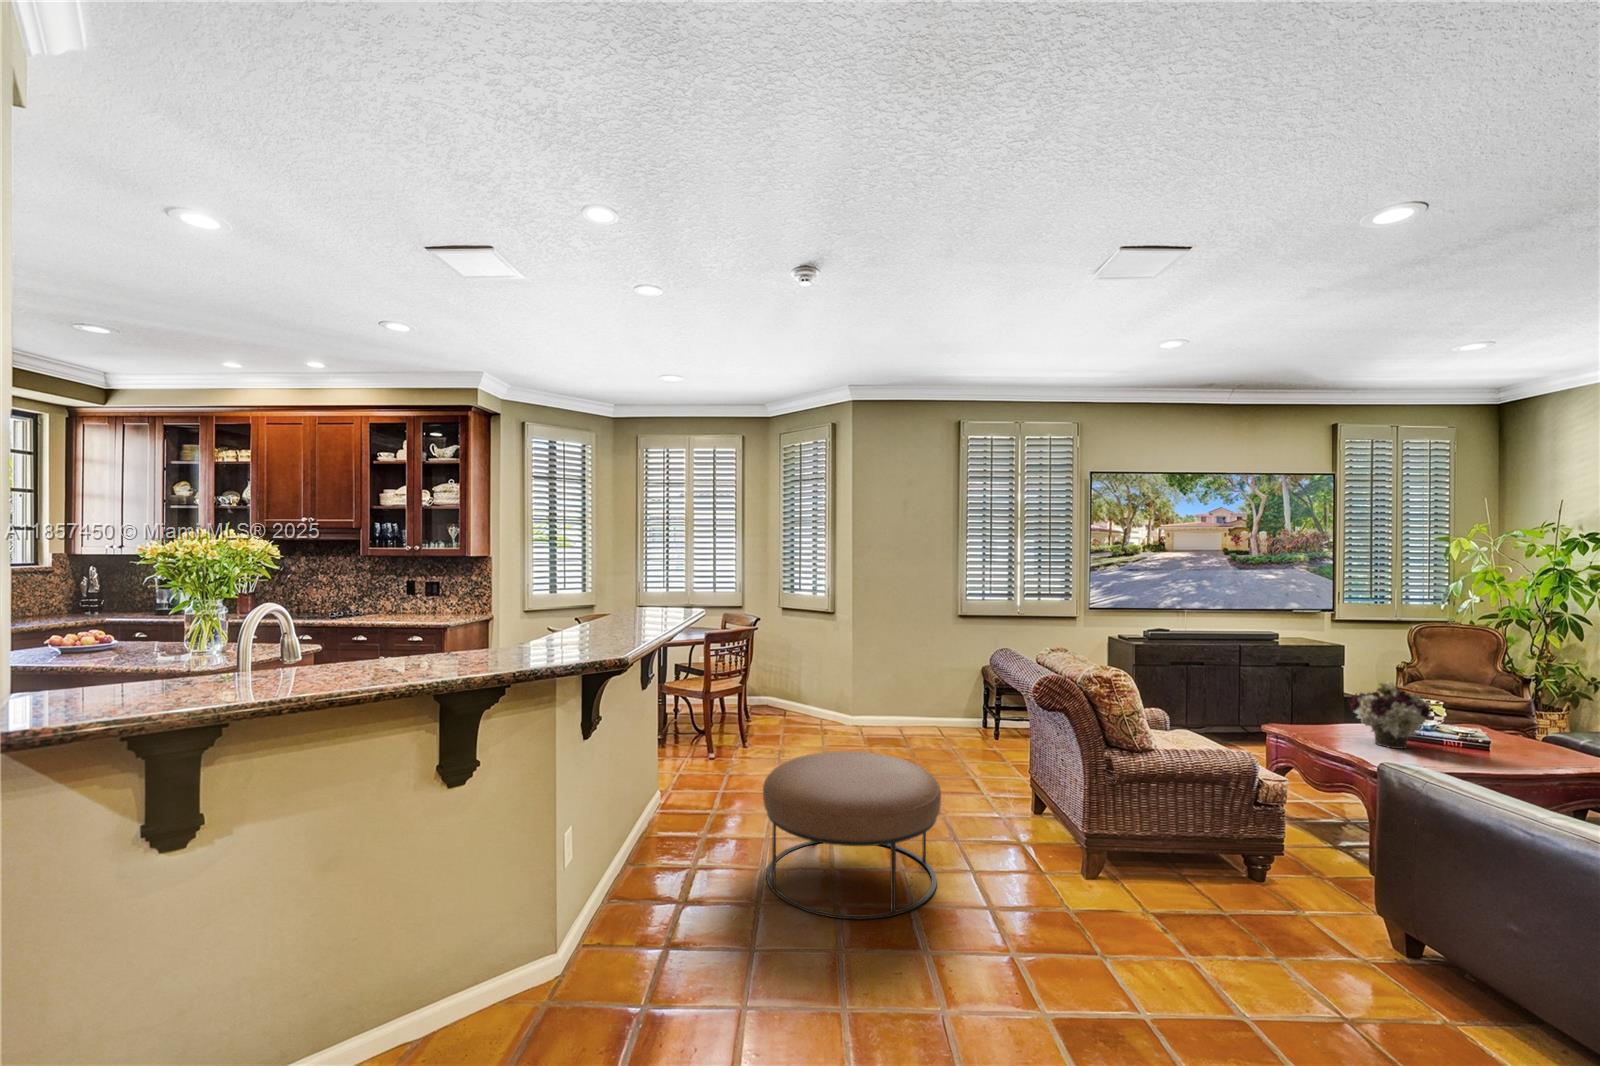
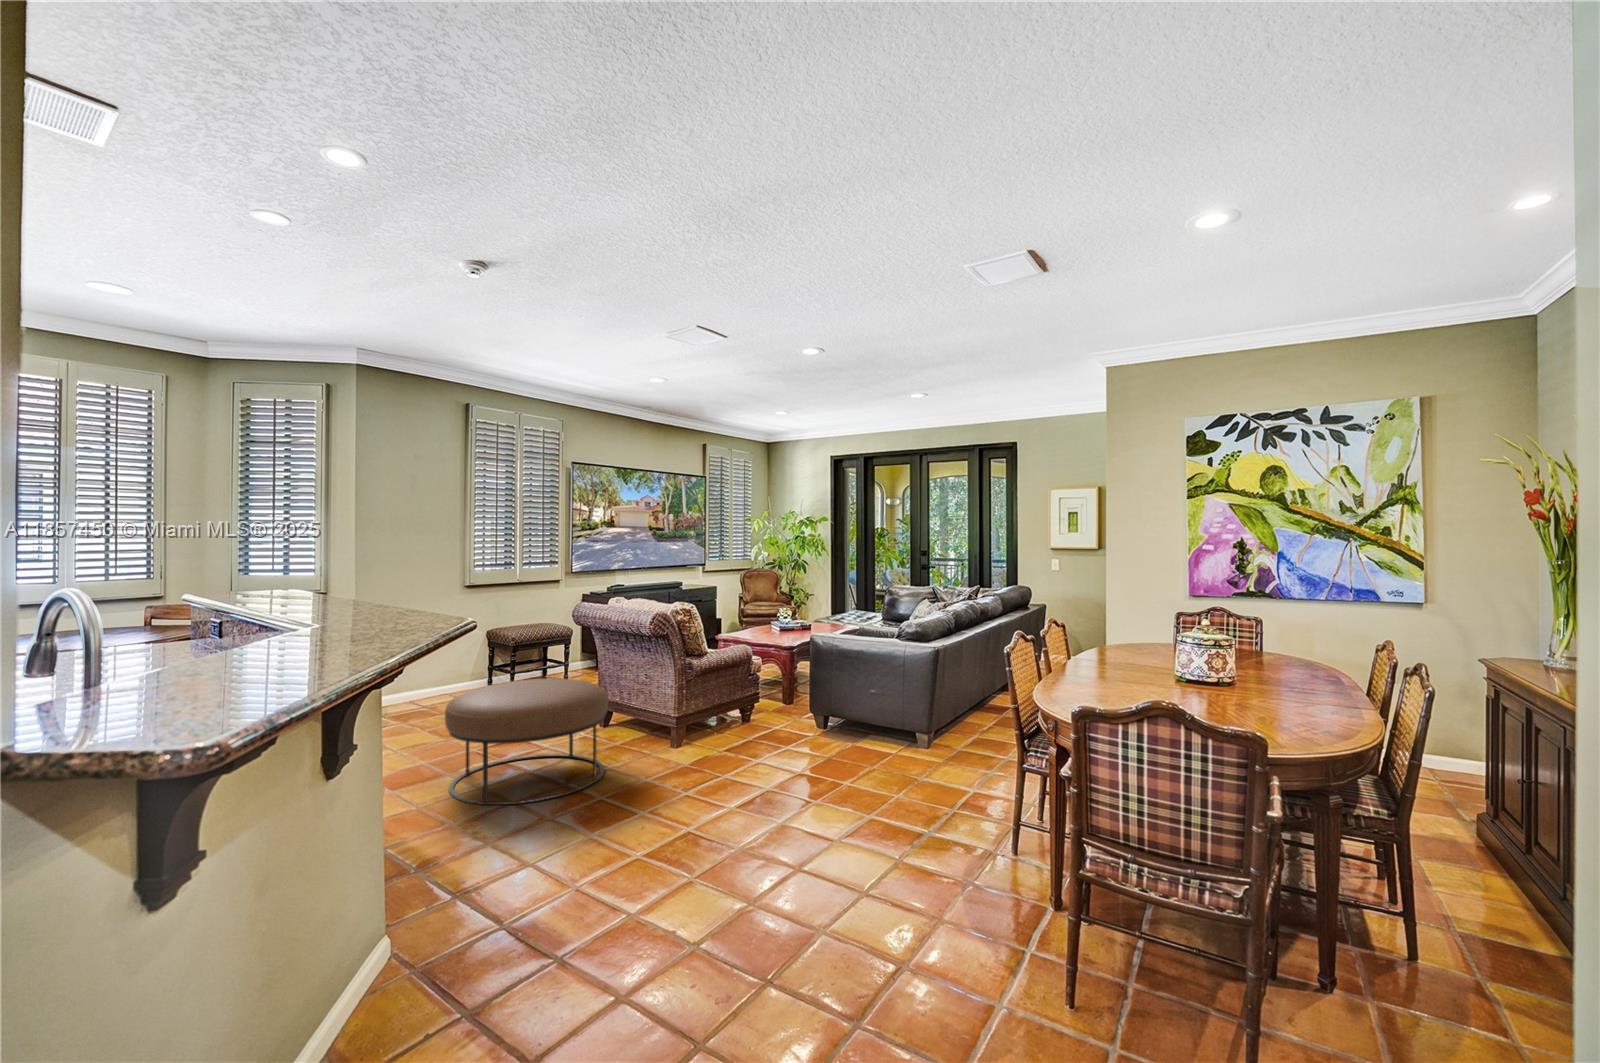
flower arrangement: present [1349,682,1431,749] -> none [763,591,800,628]

